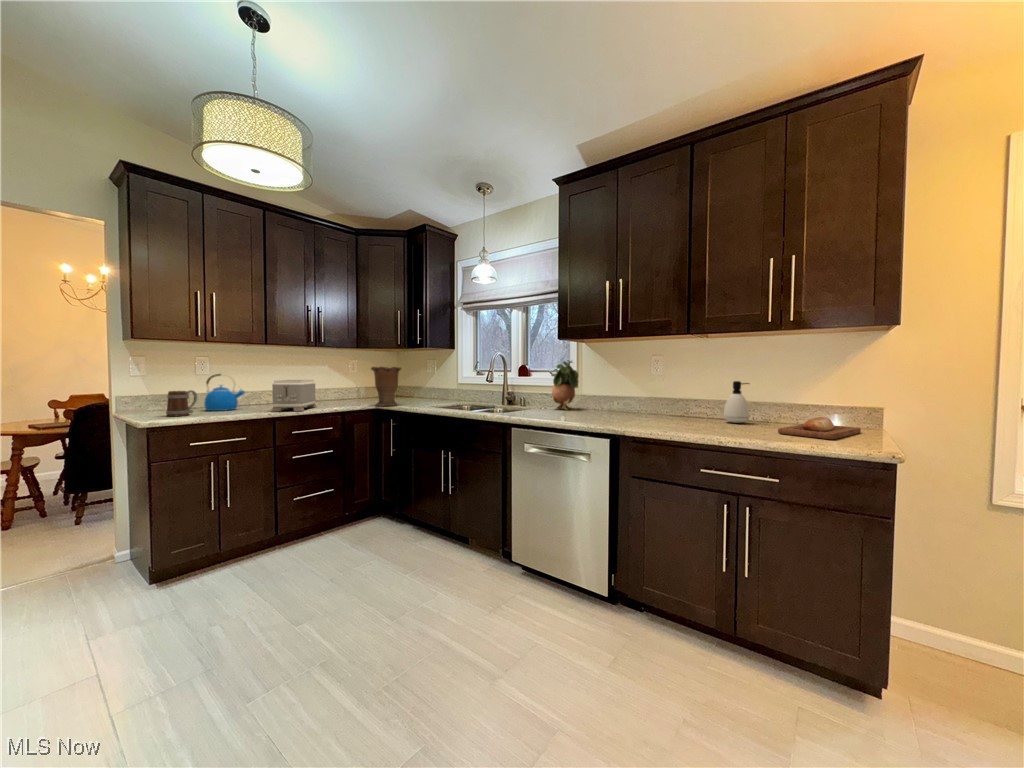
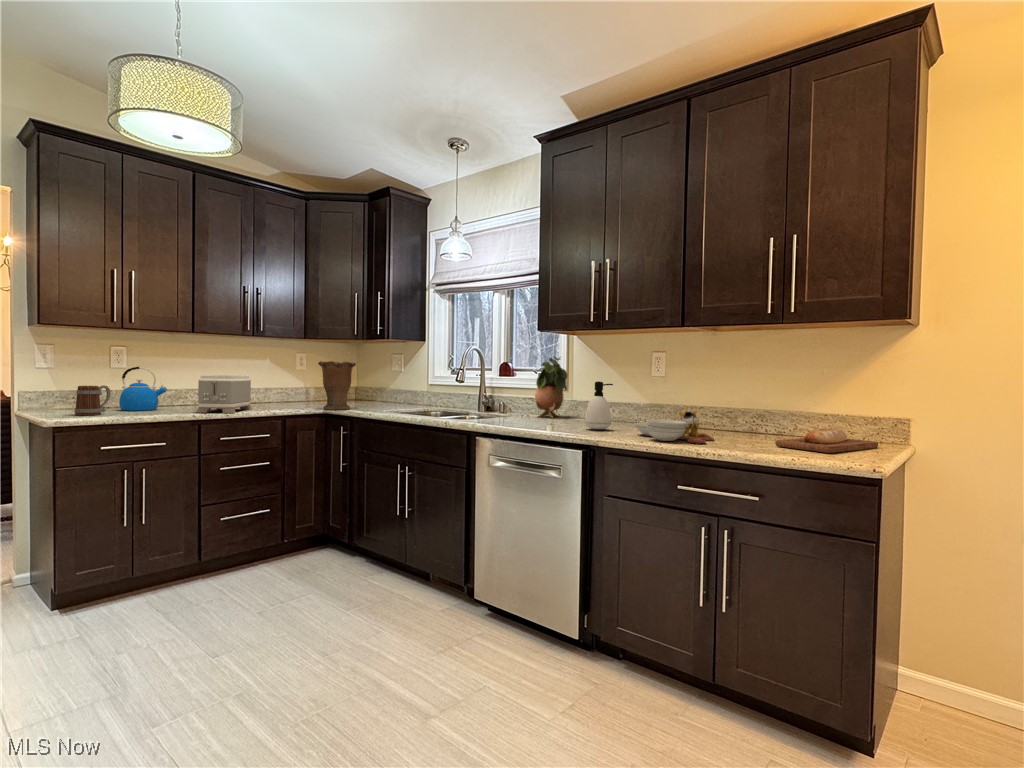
soap dispenser: present [724,381,749,423] -> present [585,381,613,430]
cutting board: none [650,400,721,432] -> present [635,407,714,444]

